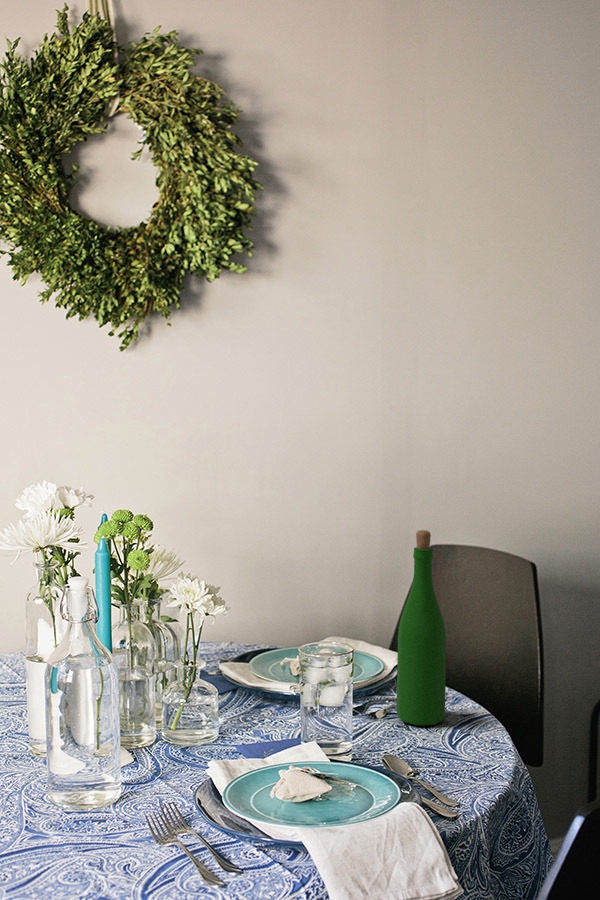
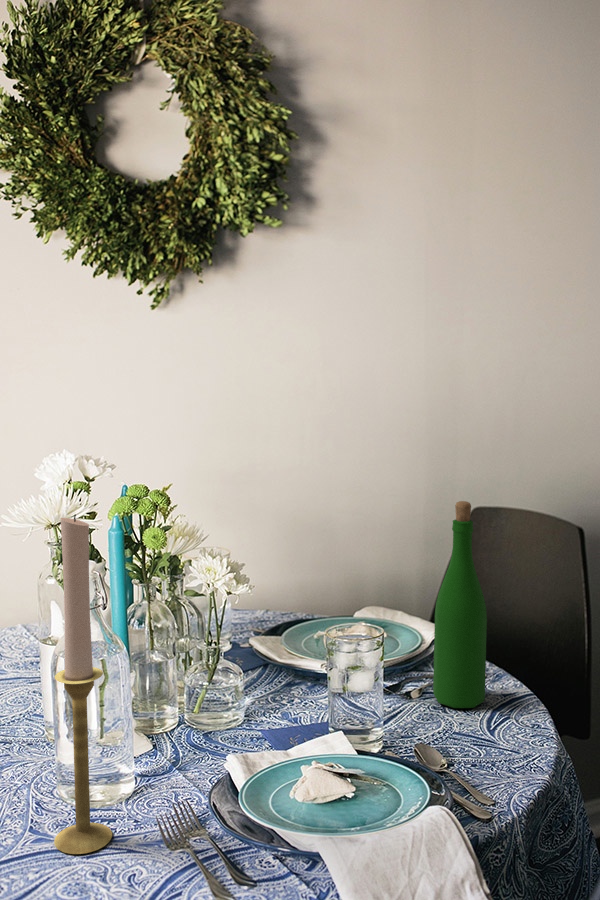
candlestick: none [51,534,104,847] -> present [54,514,112,854]

